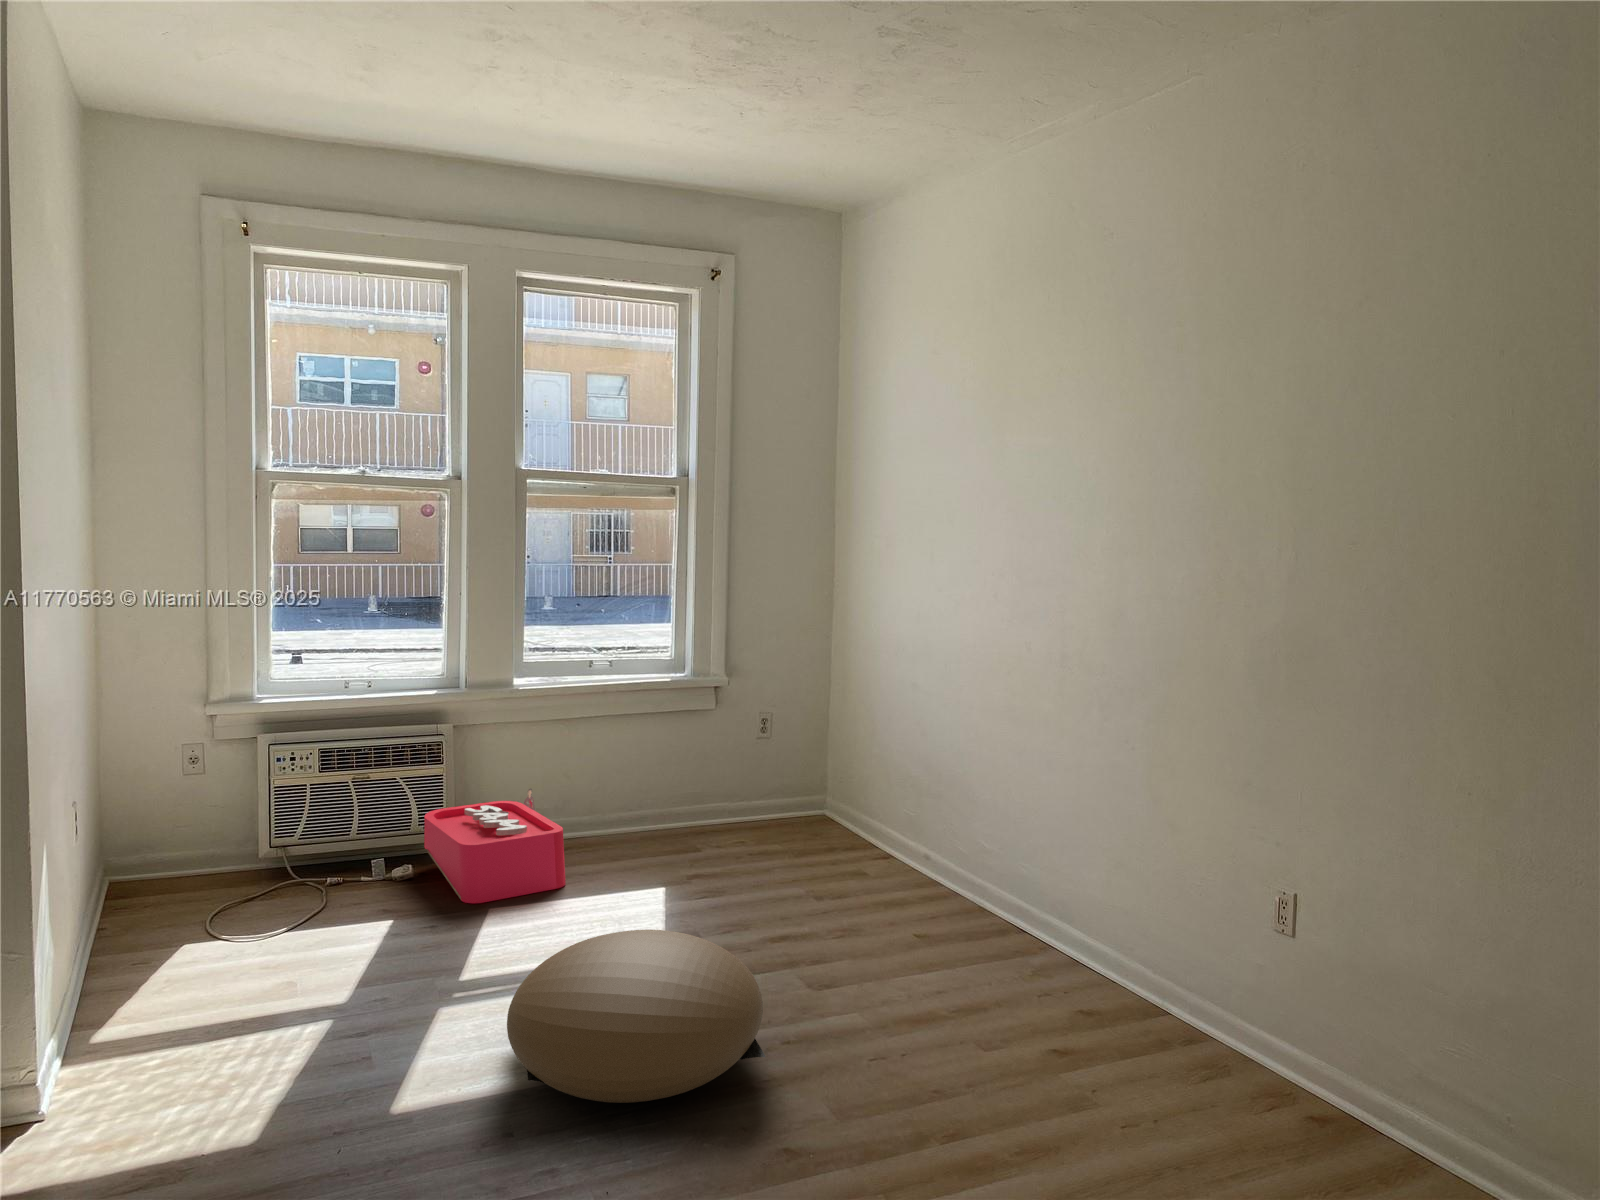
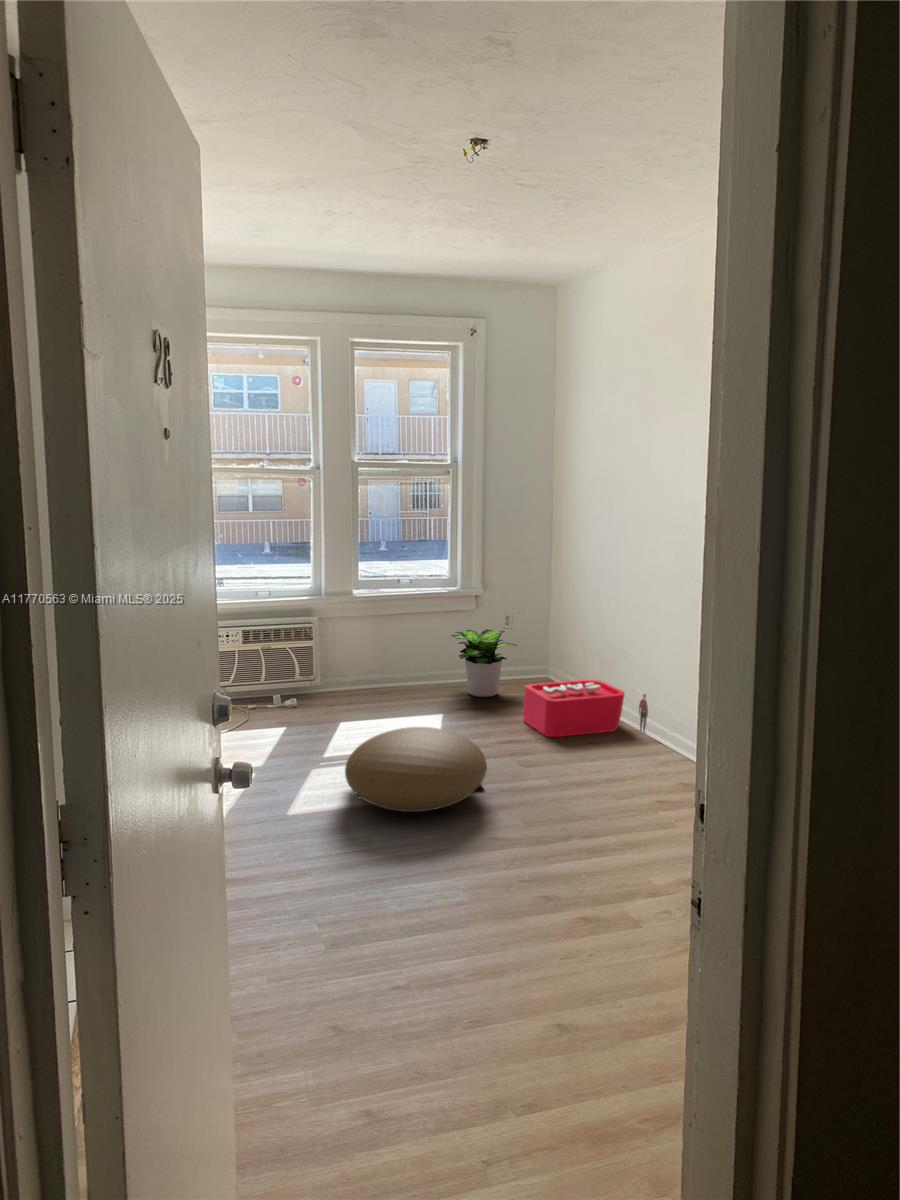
potted plant: none [674,739,789,851] -> present [451,629,516,697]
storage bin: present [424,788,566,903] -> present [523,680,648,737]

